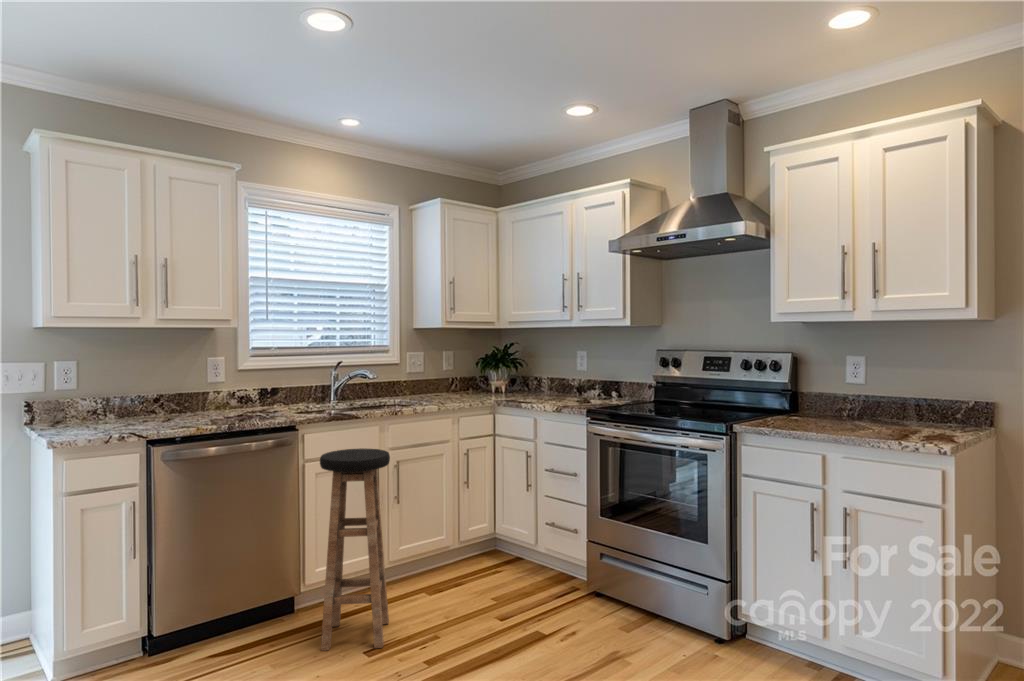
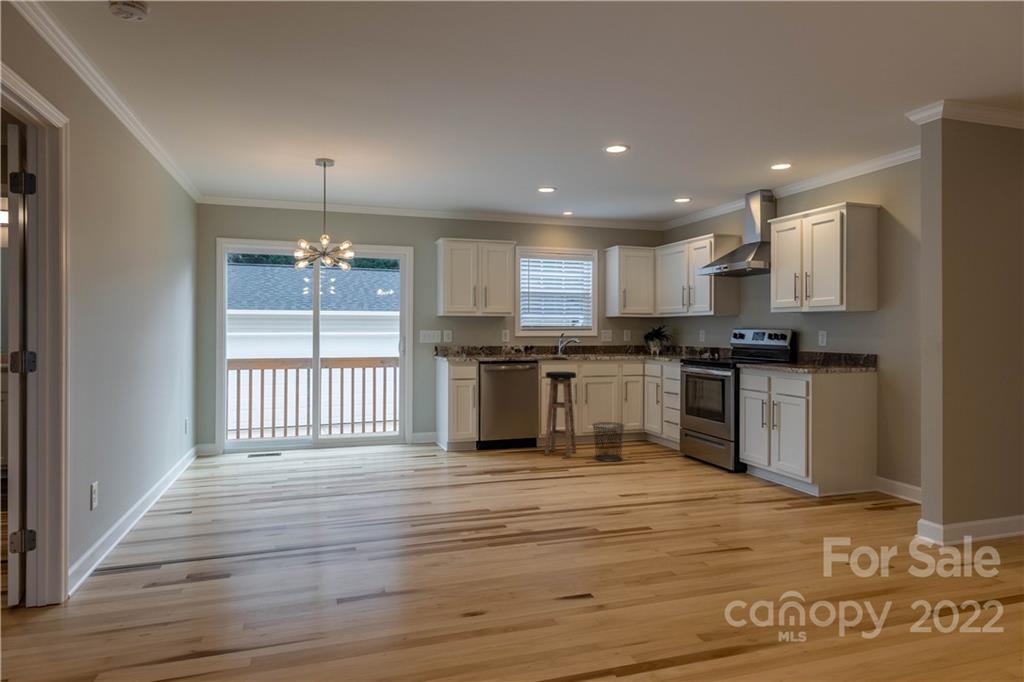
trash can: none [431,552,501,651] -> present [593,422,624,461]

